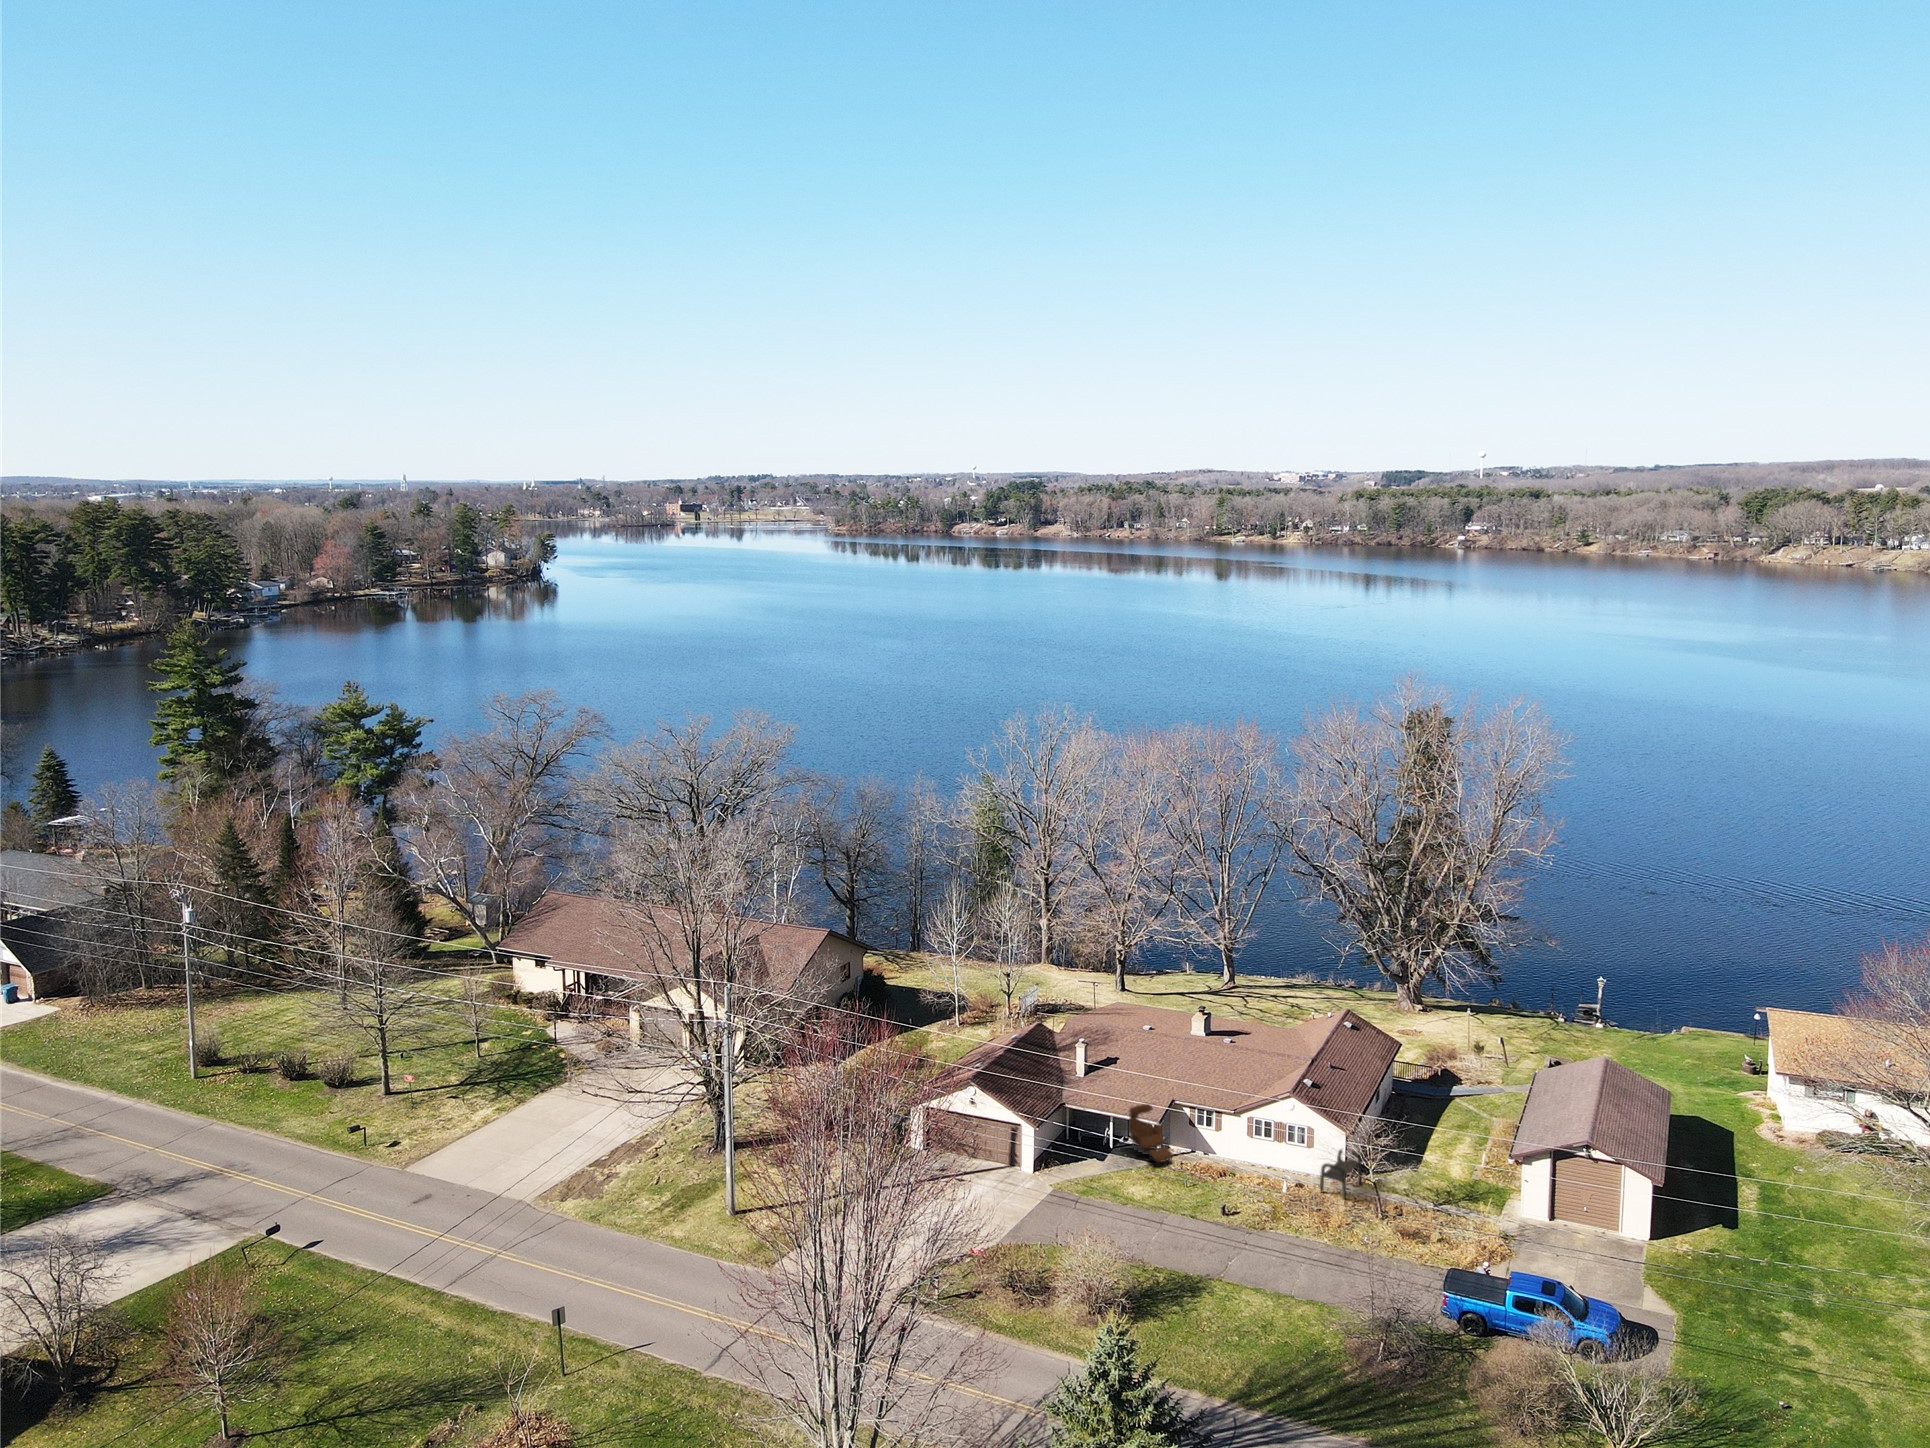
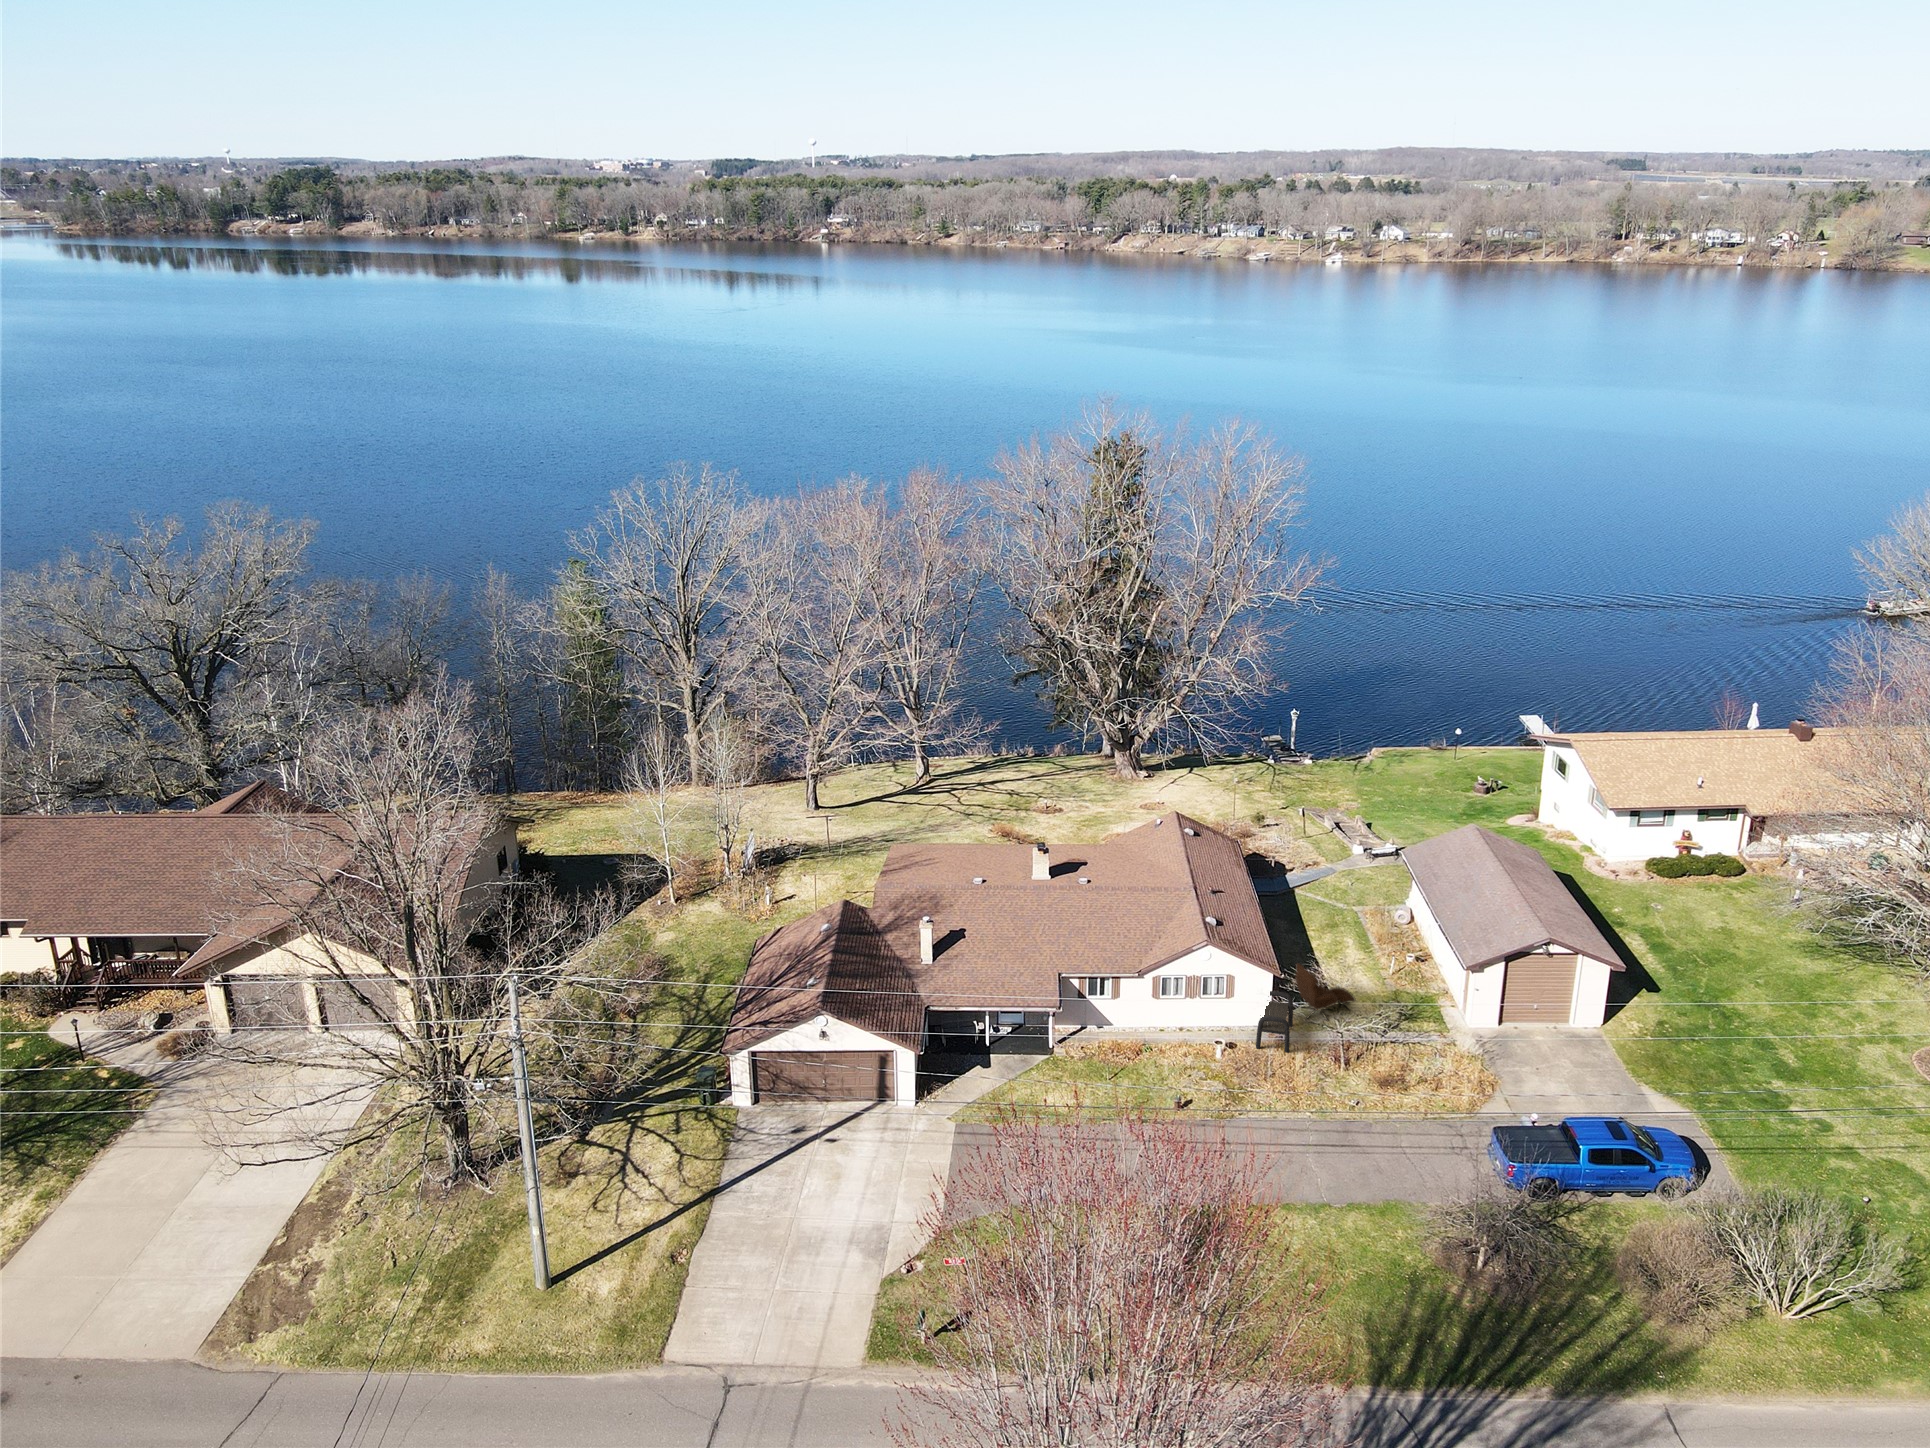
lounge chair: present [1128,1104,1173,1163] -> present [1296,963,1356,1021]

